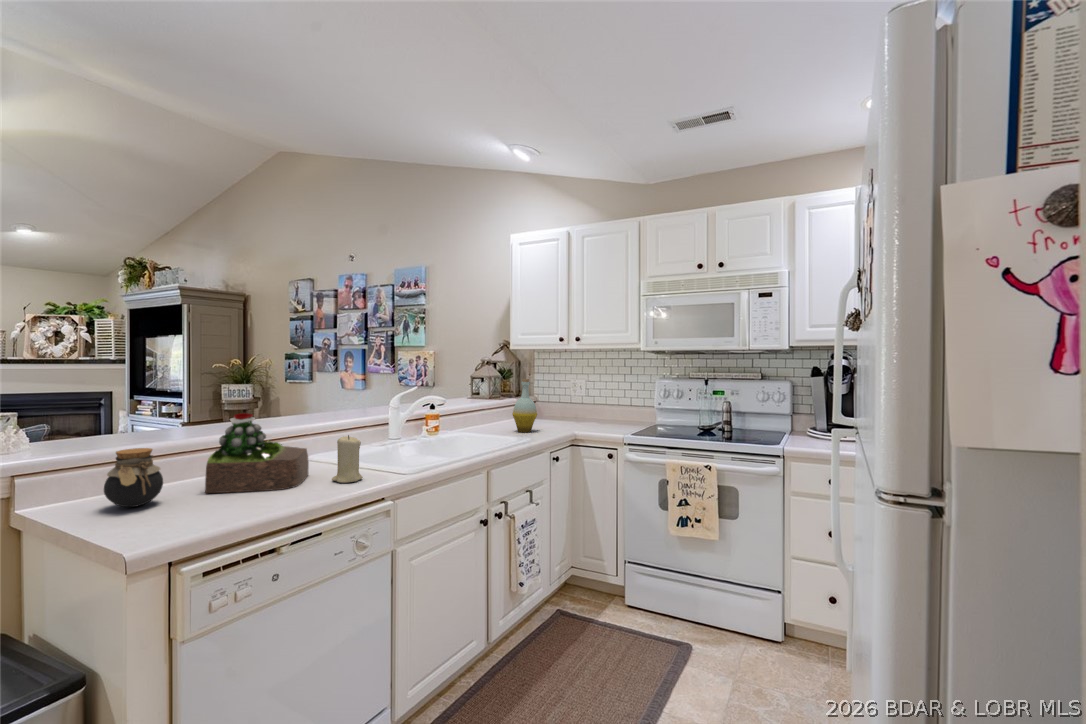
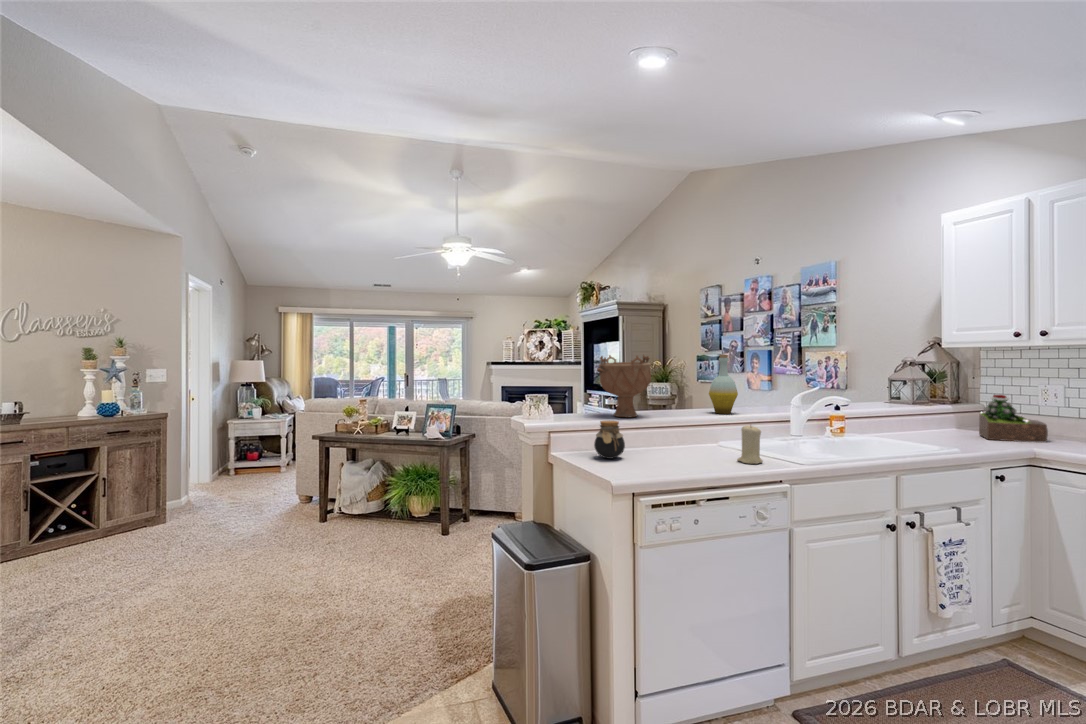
decorative bowl: none [119,350,215,439] -> present [597,355,651,418]
bottle: present [512,379,537,432] -> present [709,355,738,414]
succulent plant: present [205,413,309,493] -> present [979,395,1048,442]

